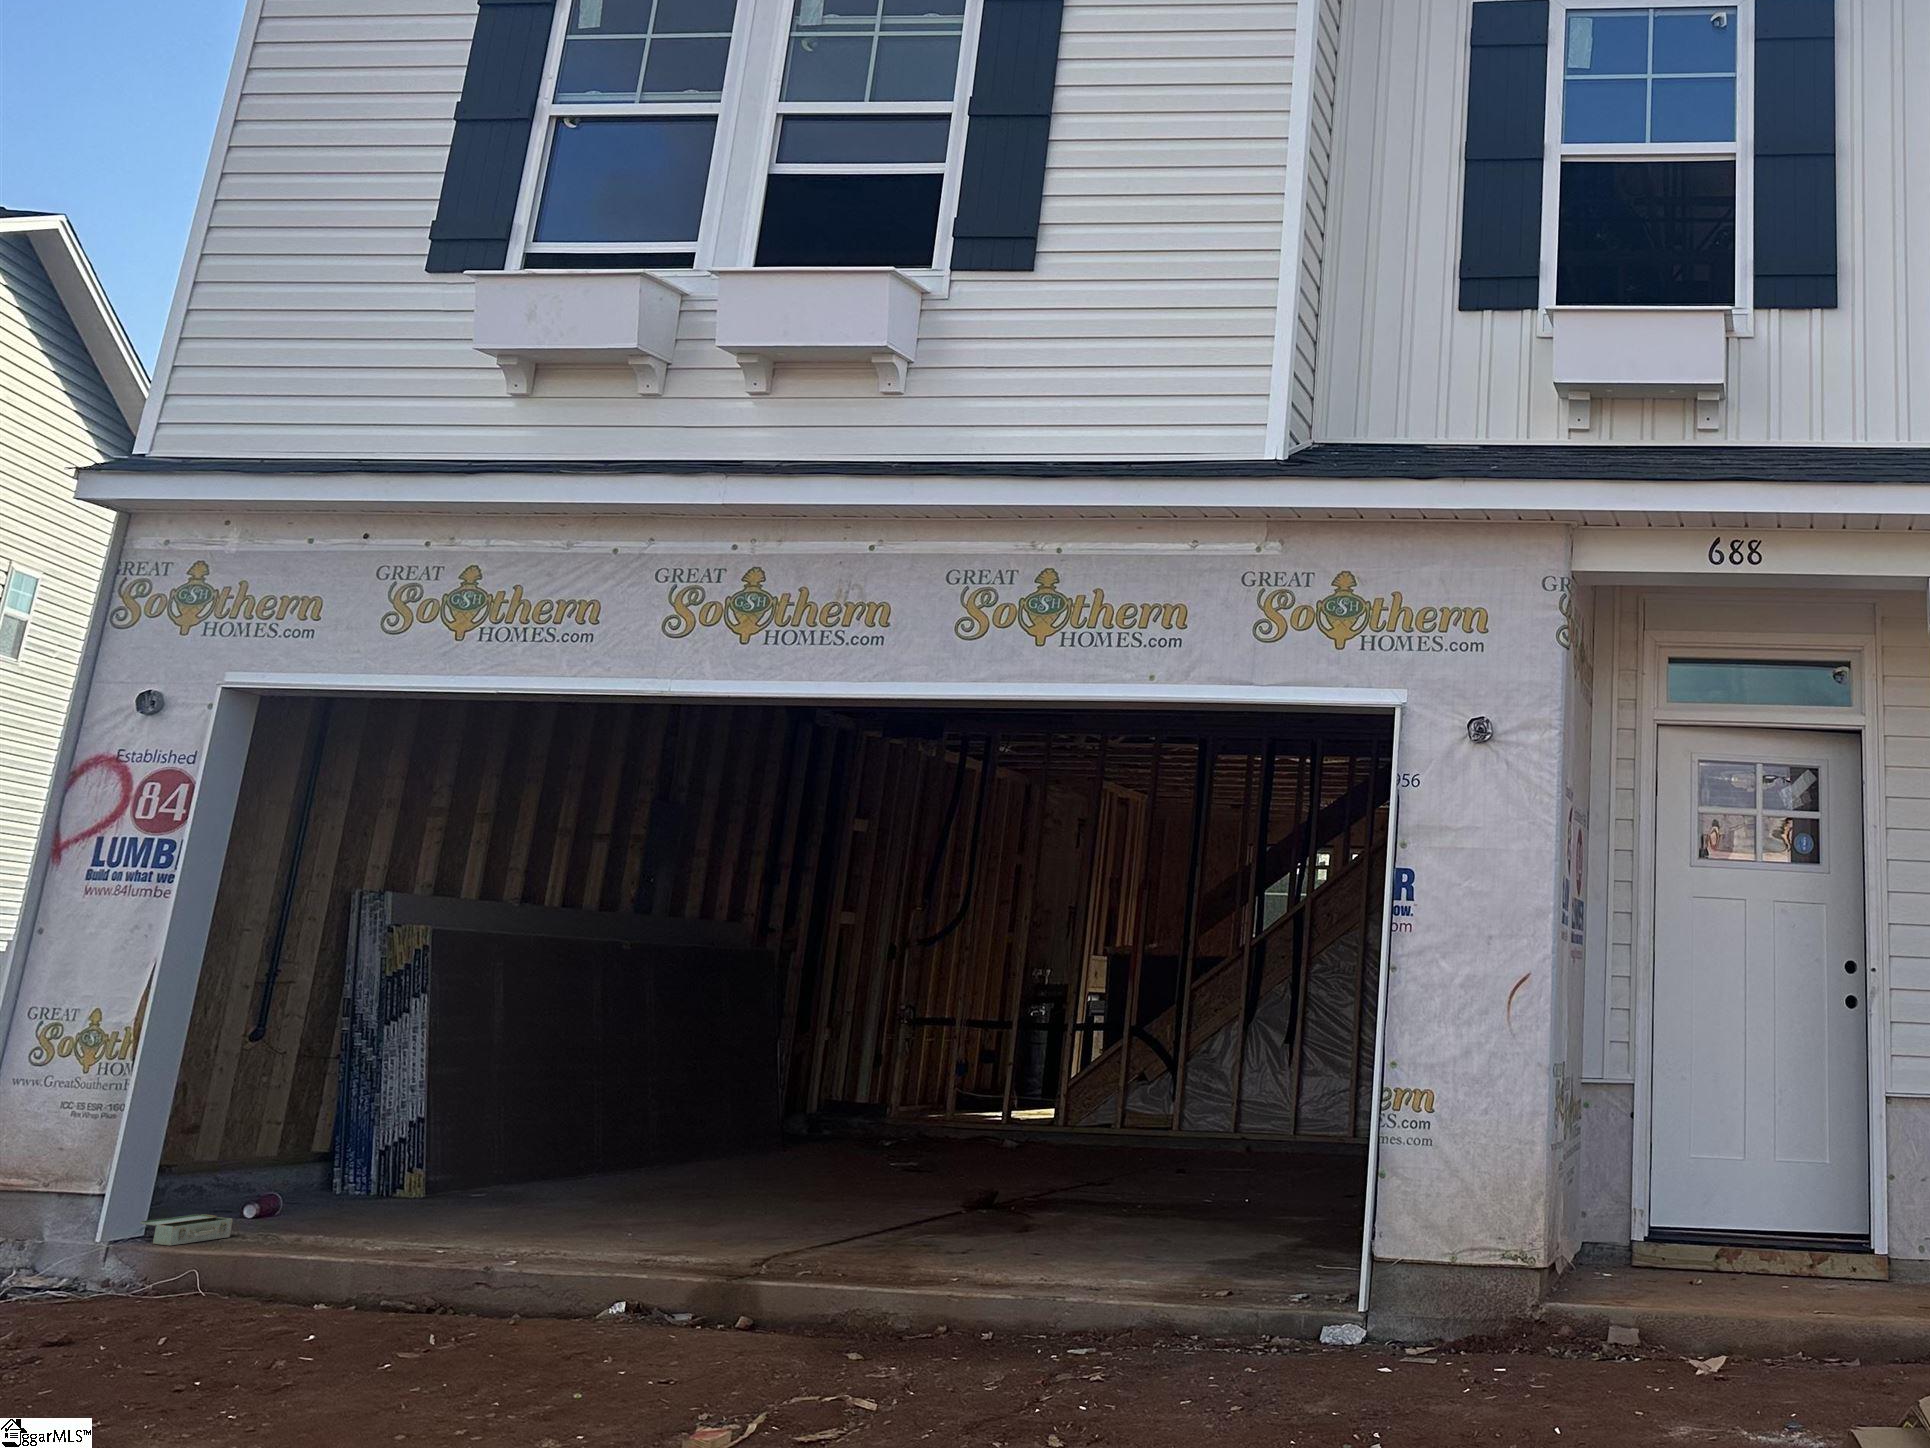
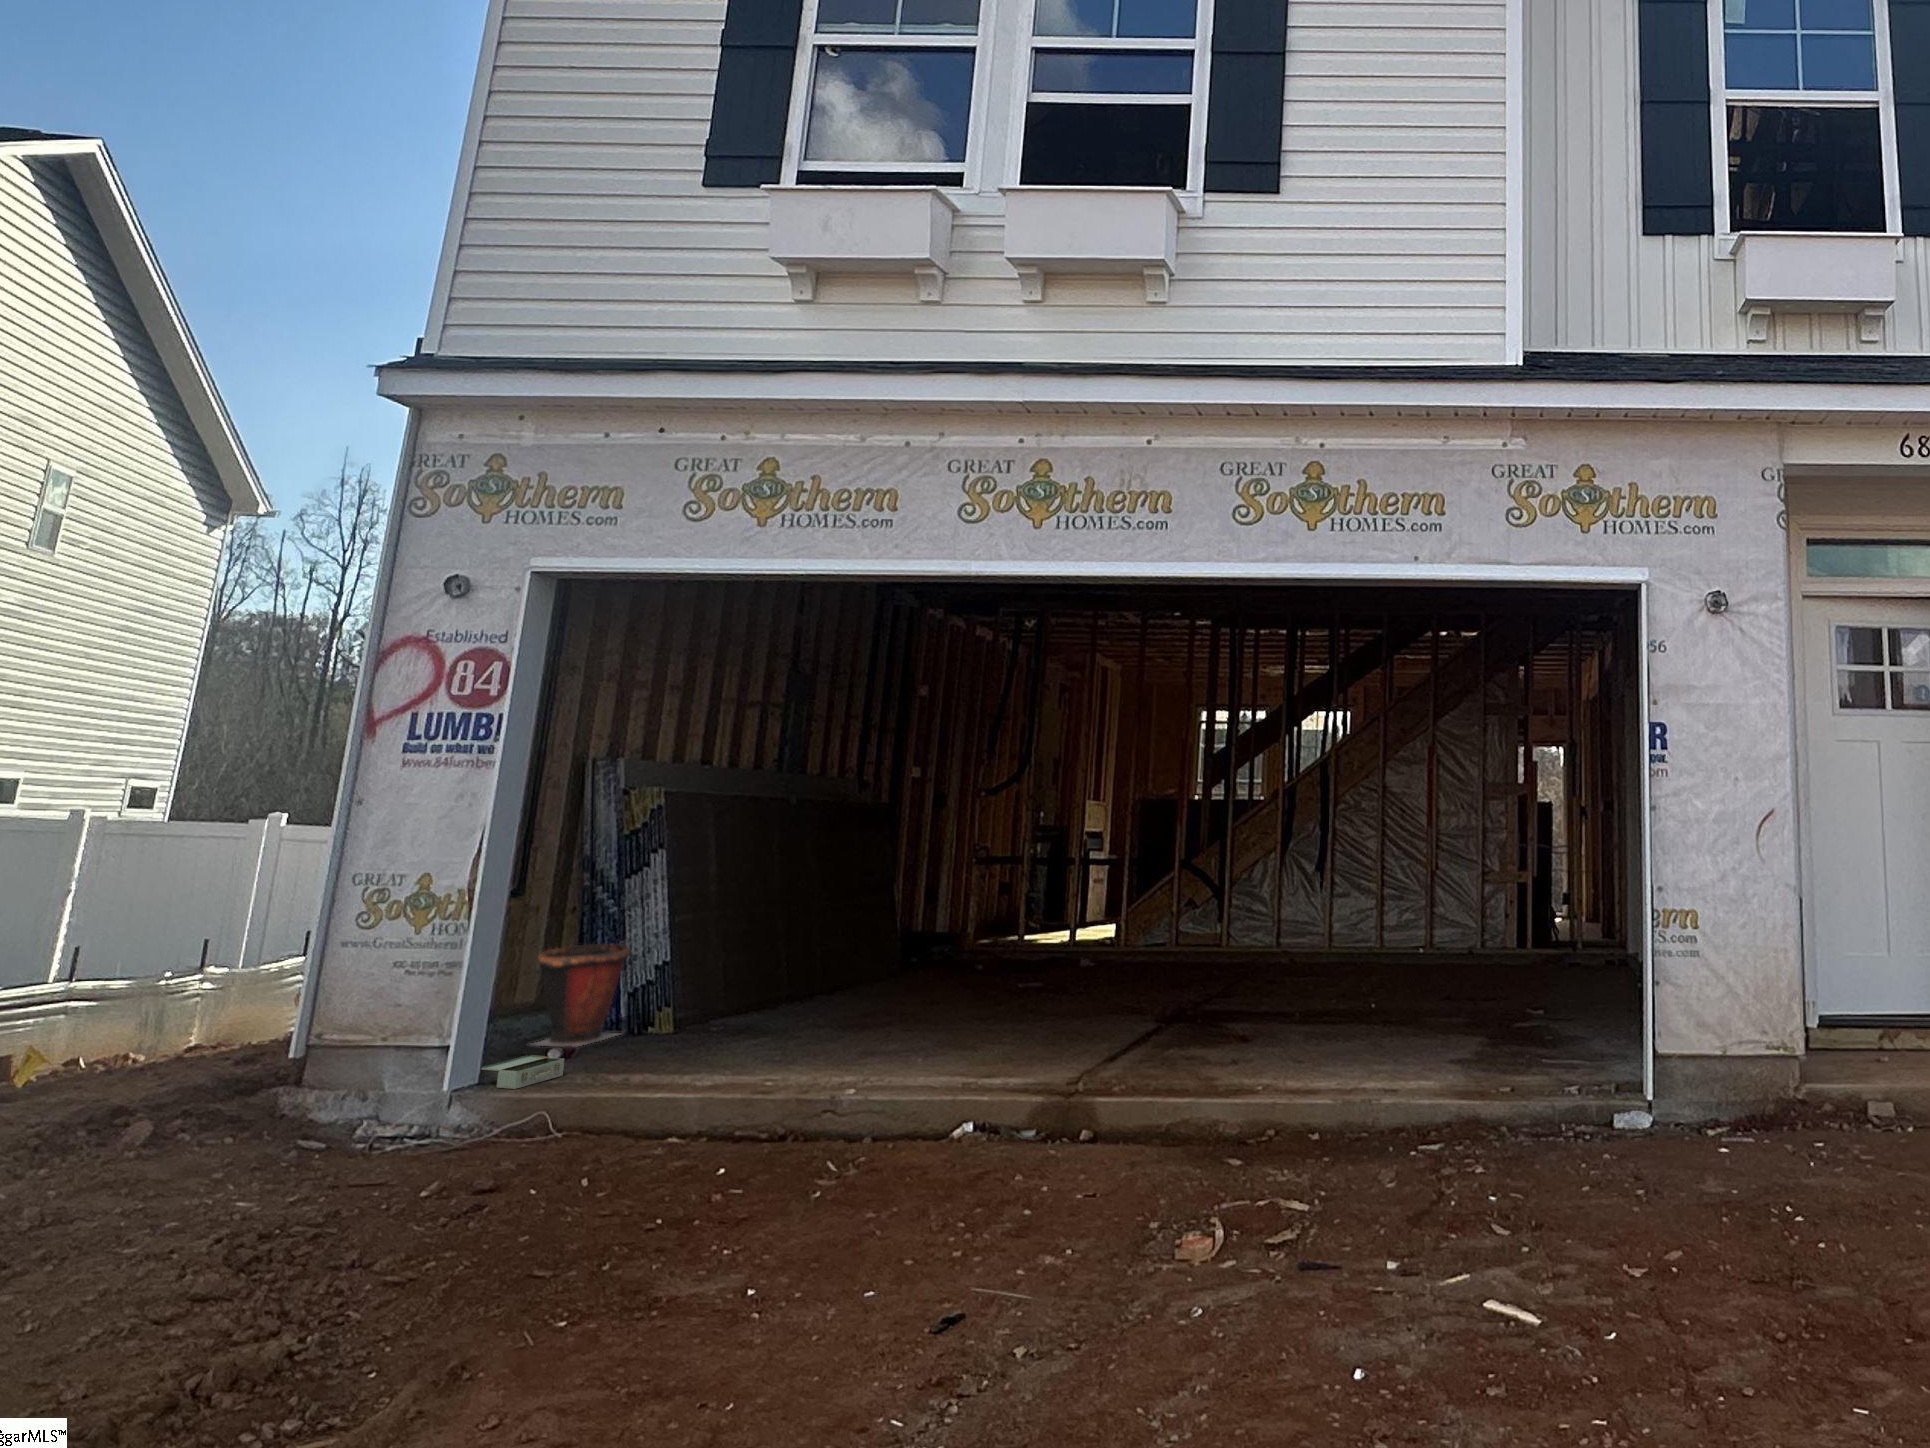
waste bin: none [221,1099,342,1214] -> present [534,944,631,1046]

